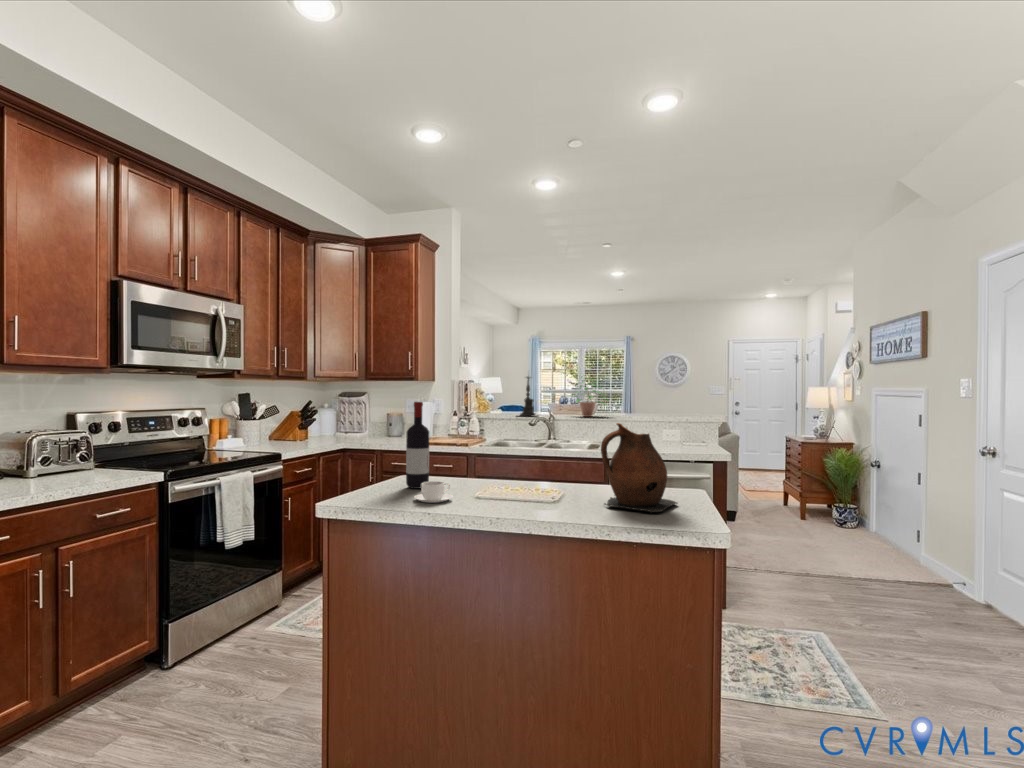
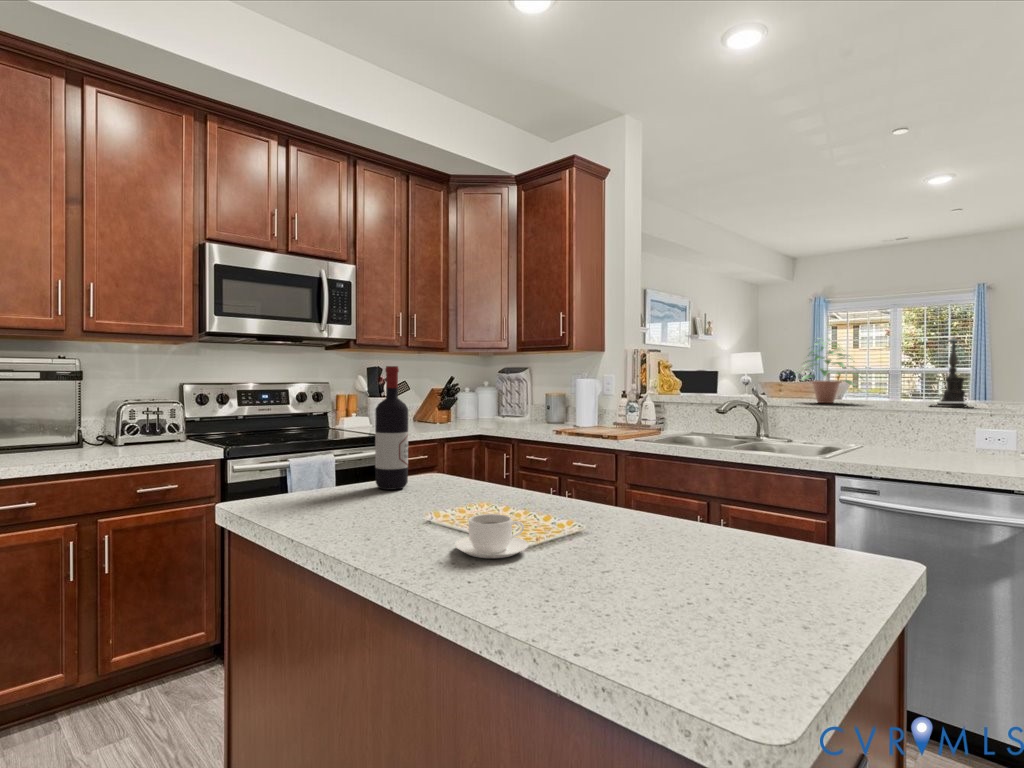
candle holder: present [519,376,536,416] -> present [931,338,973,408]
ceramic pitcher: present [601,423,677,513] -> none [581,400,737,581]
coffee cup: present [414,481,453,503] -> present [455,514,528,558]

